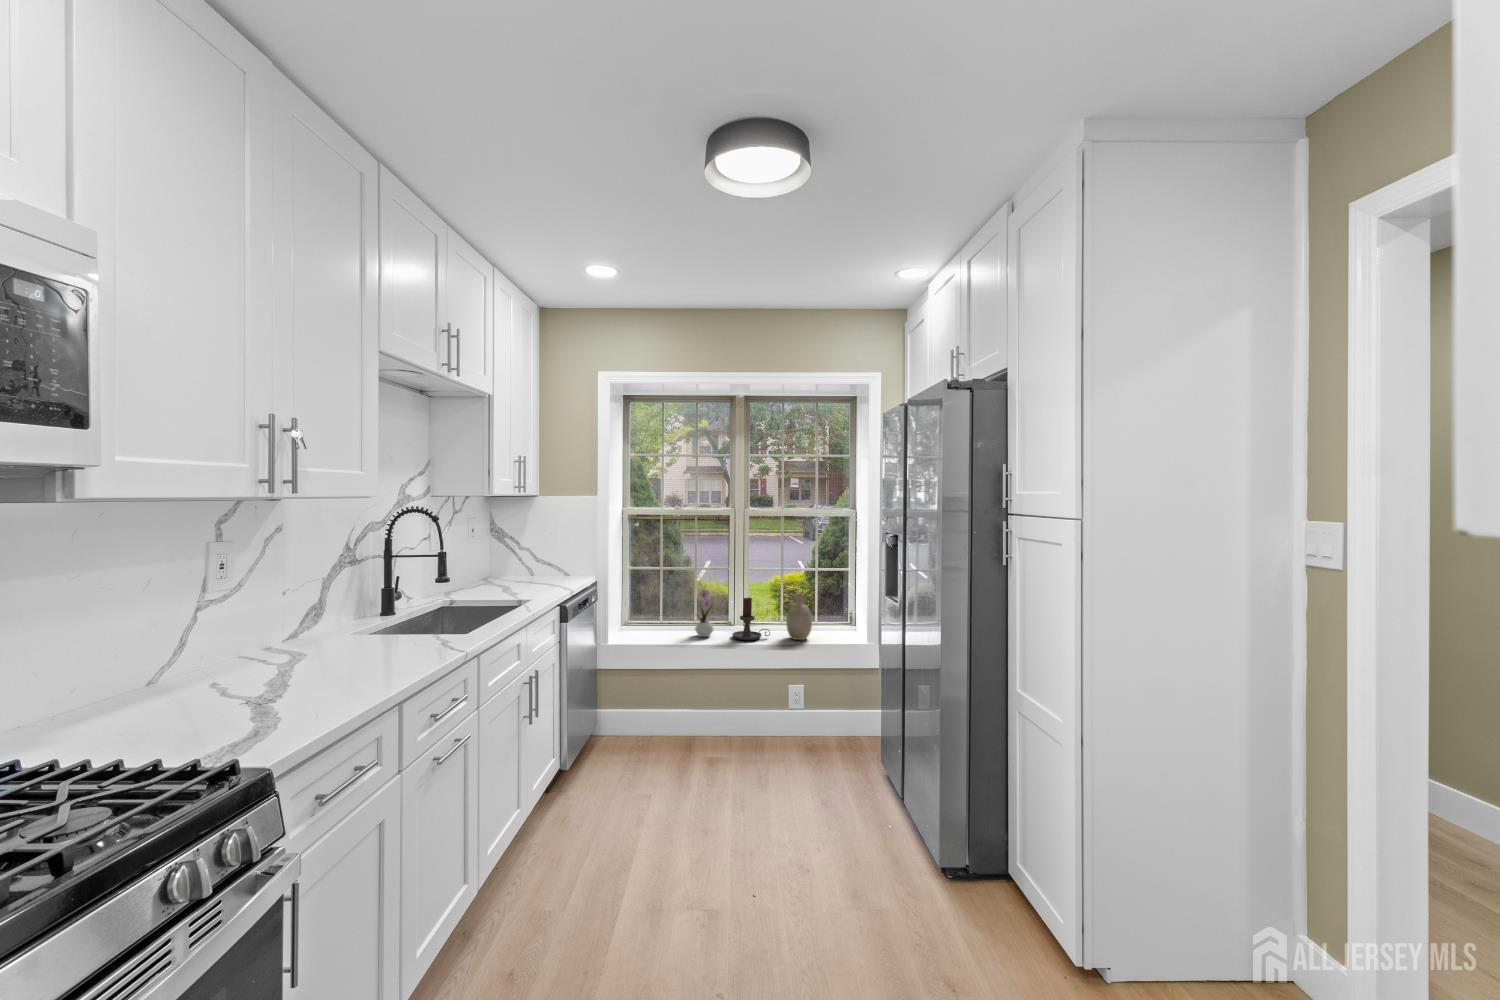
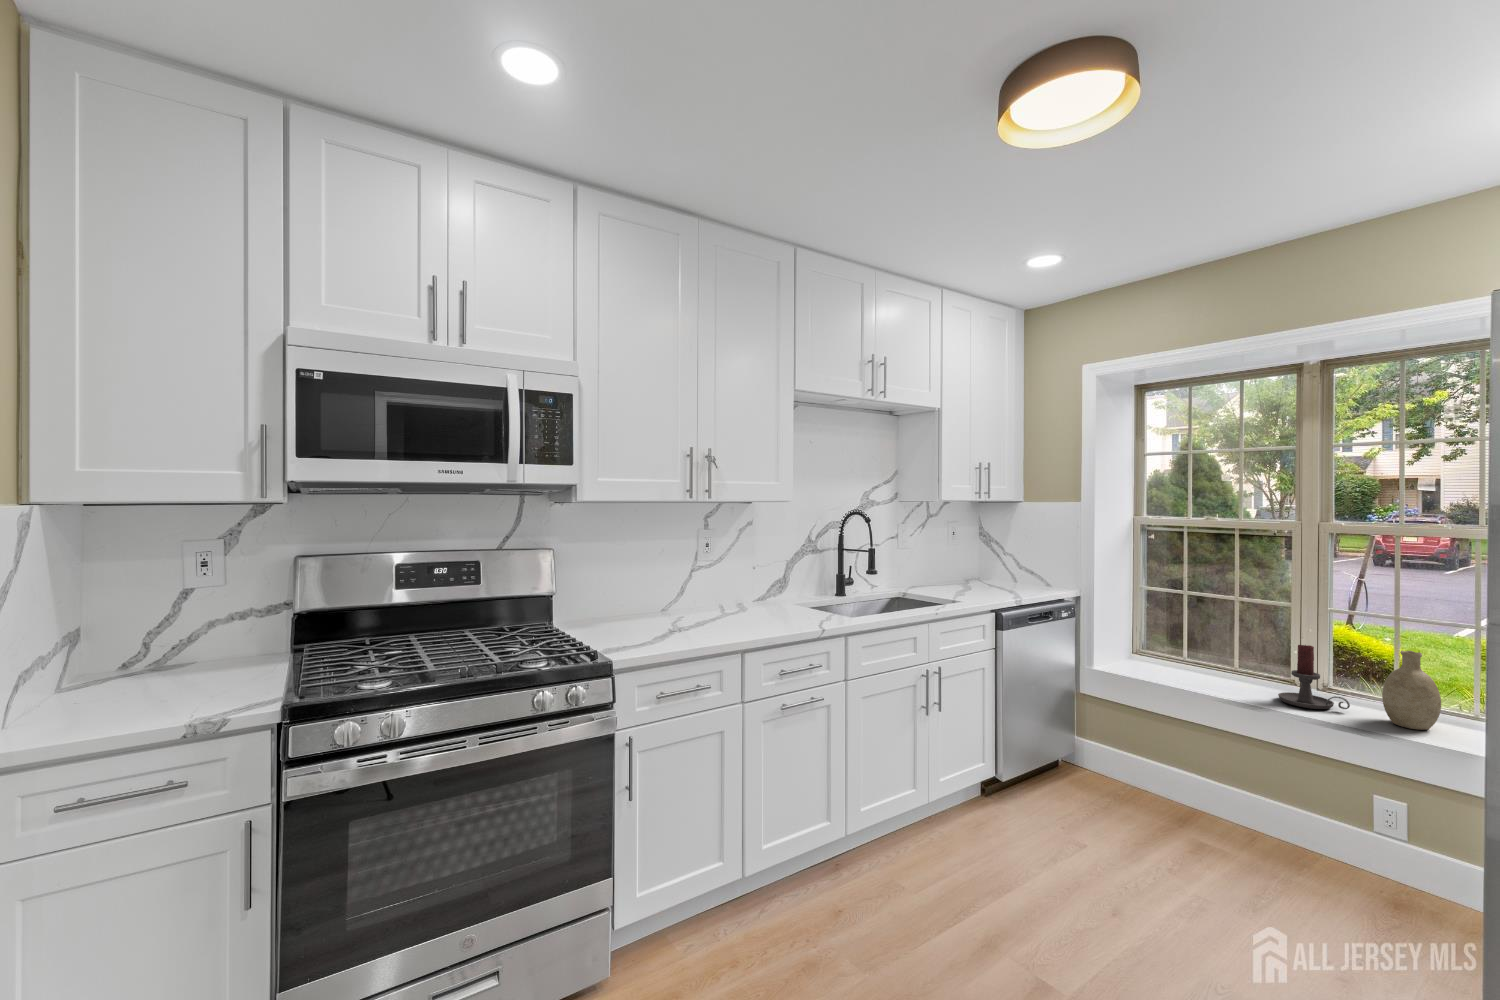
flower arrangement: present [695,584,714,637] -> none [1219,611,1253,690]

